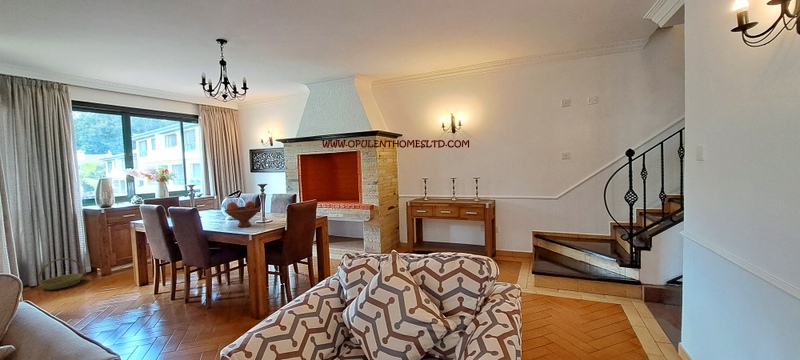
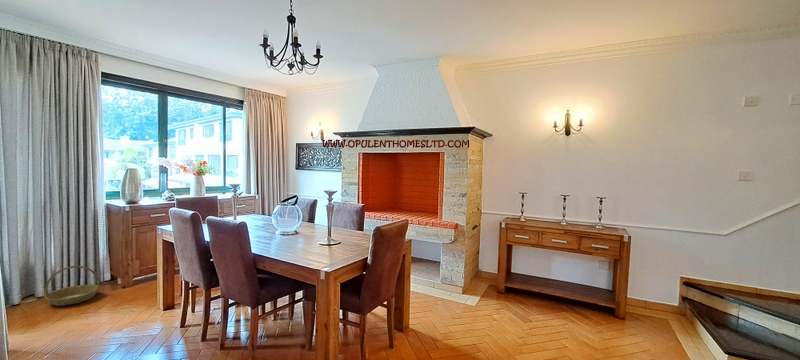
fruit bowl: present [225,201,261,227] -> none [283,215,333,253]

